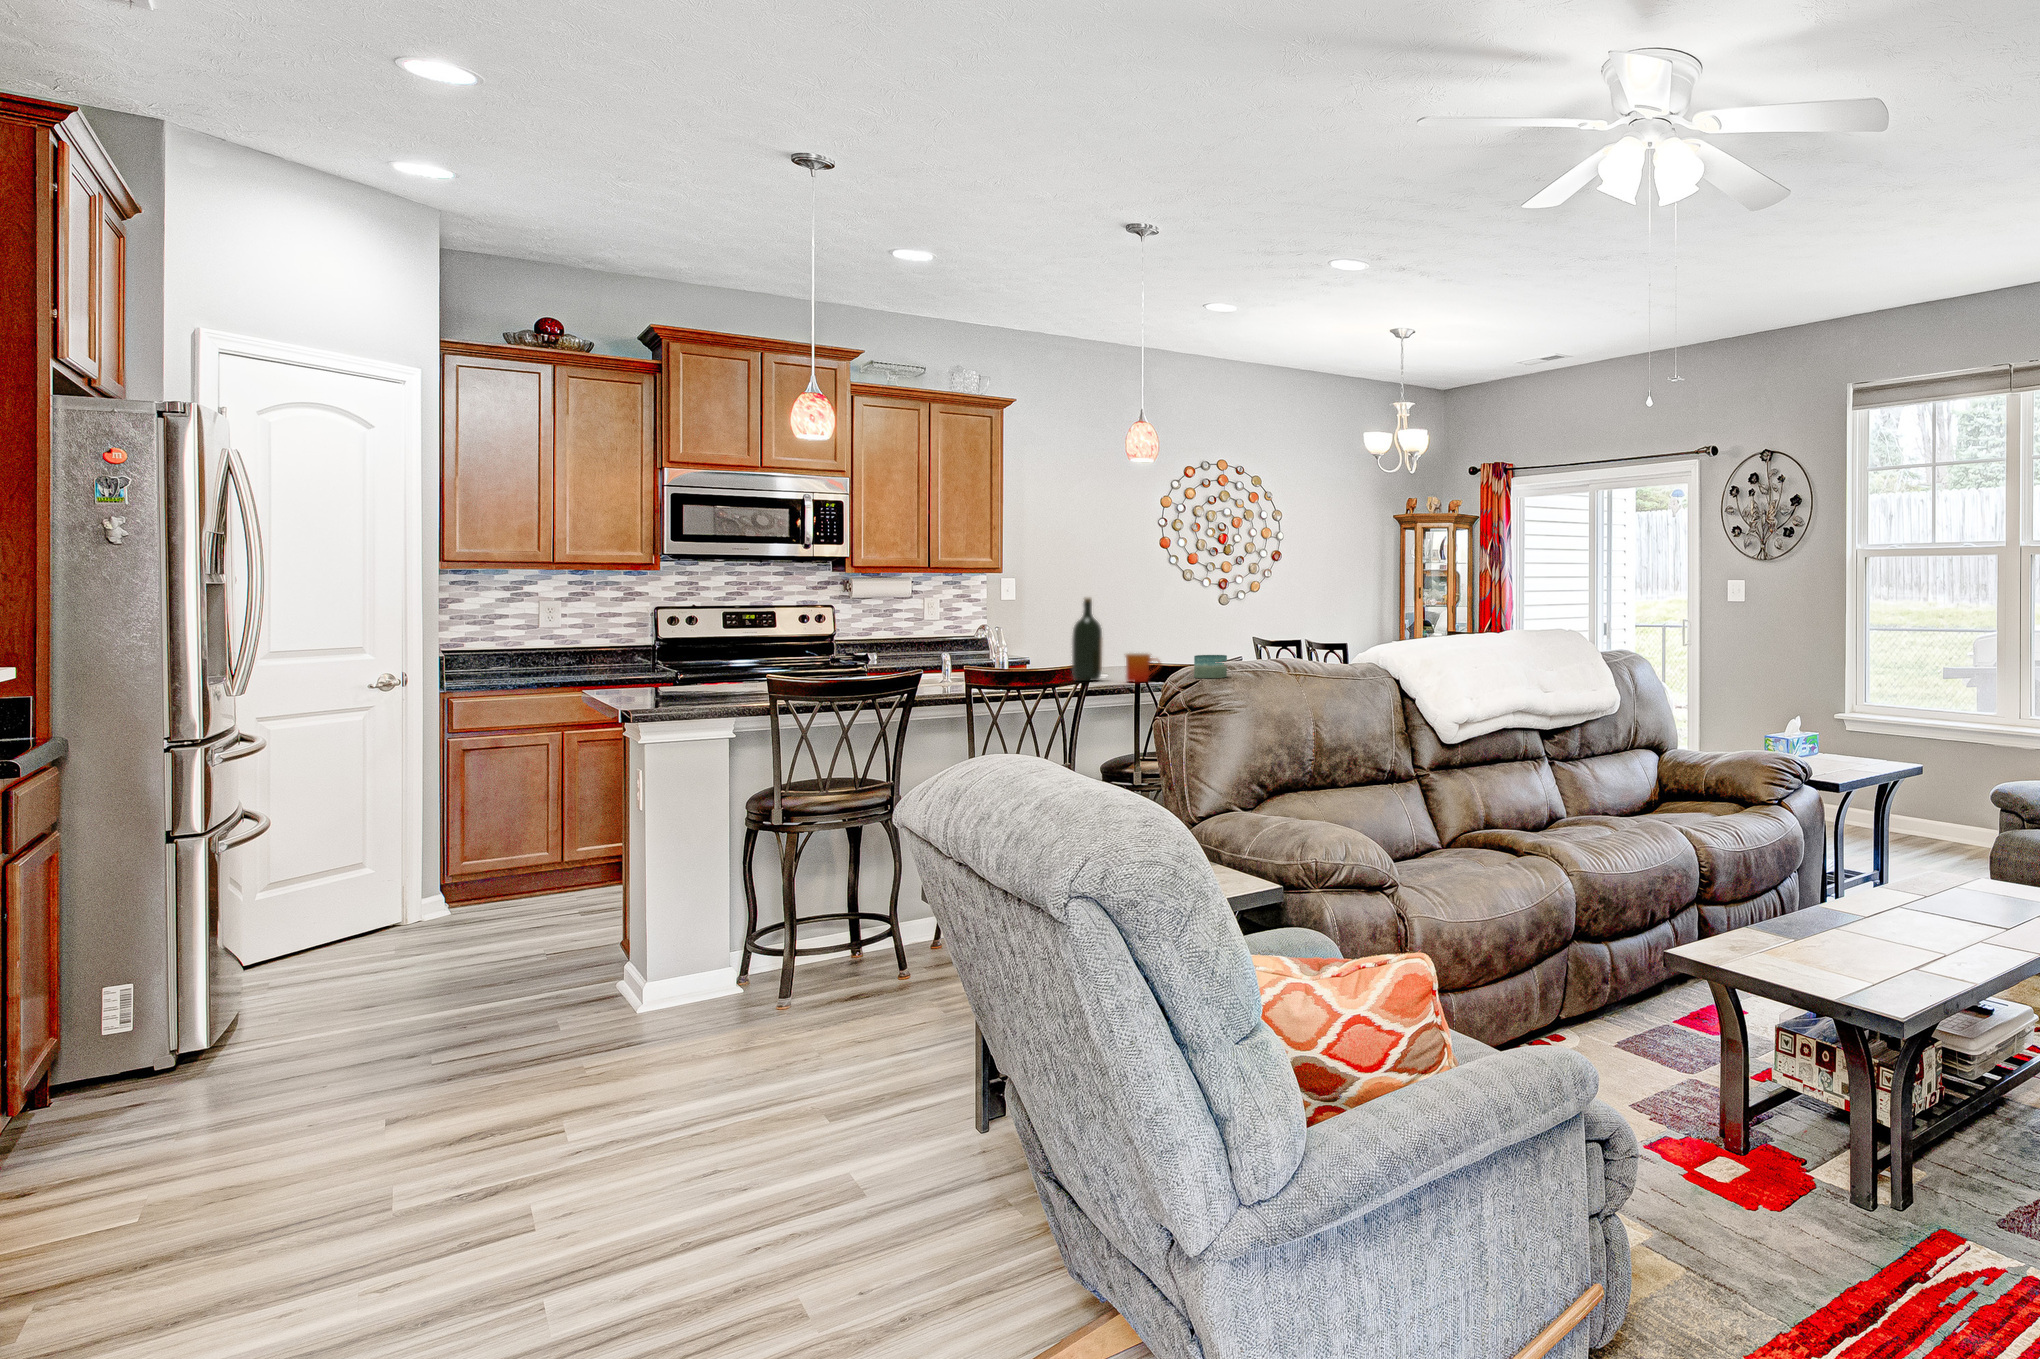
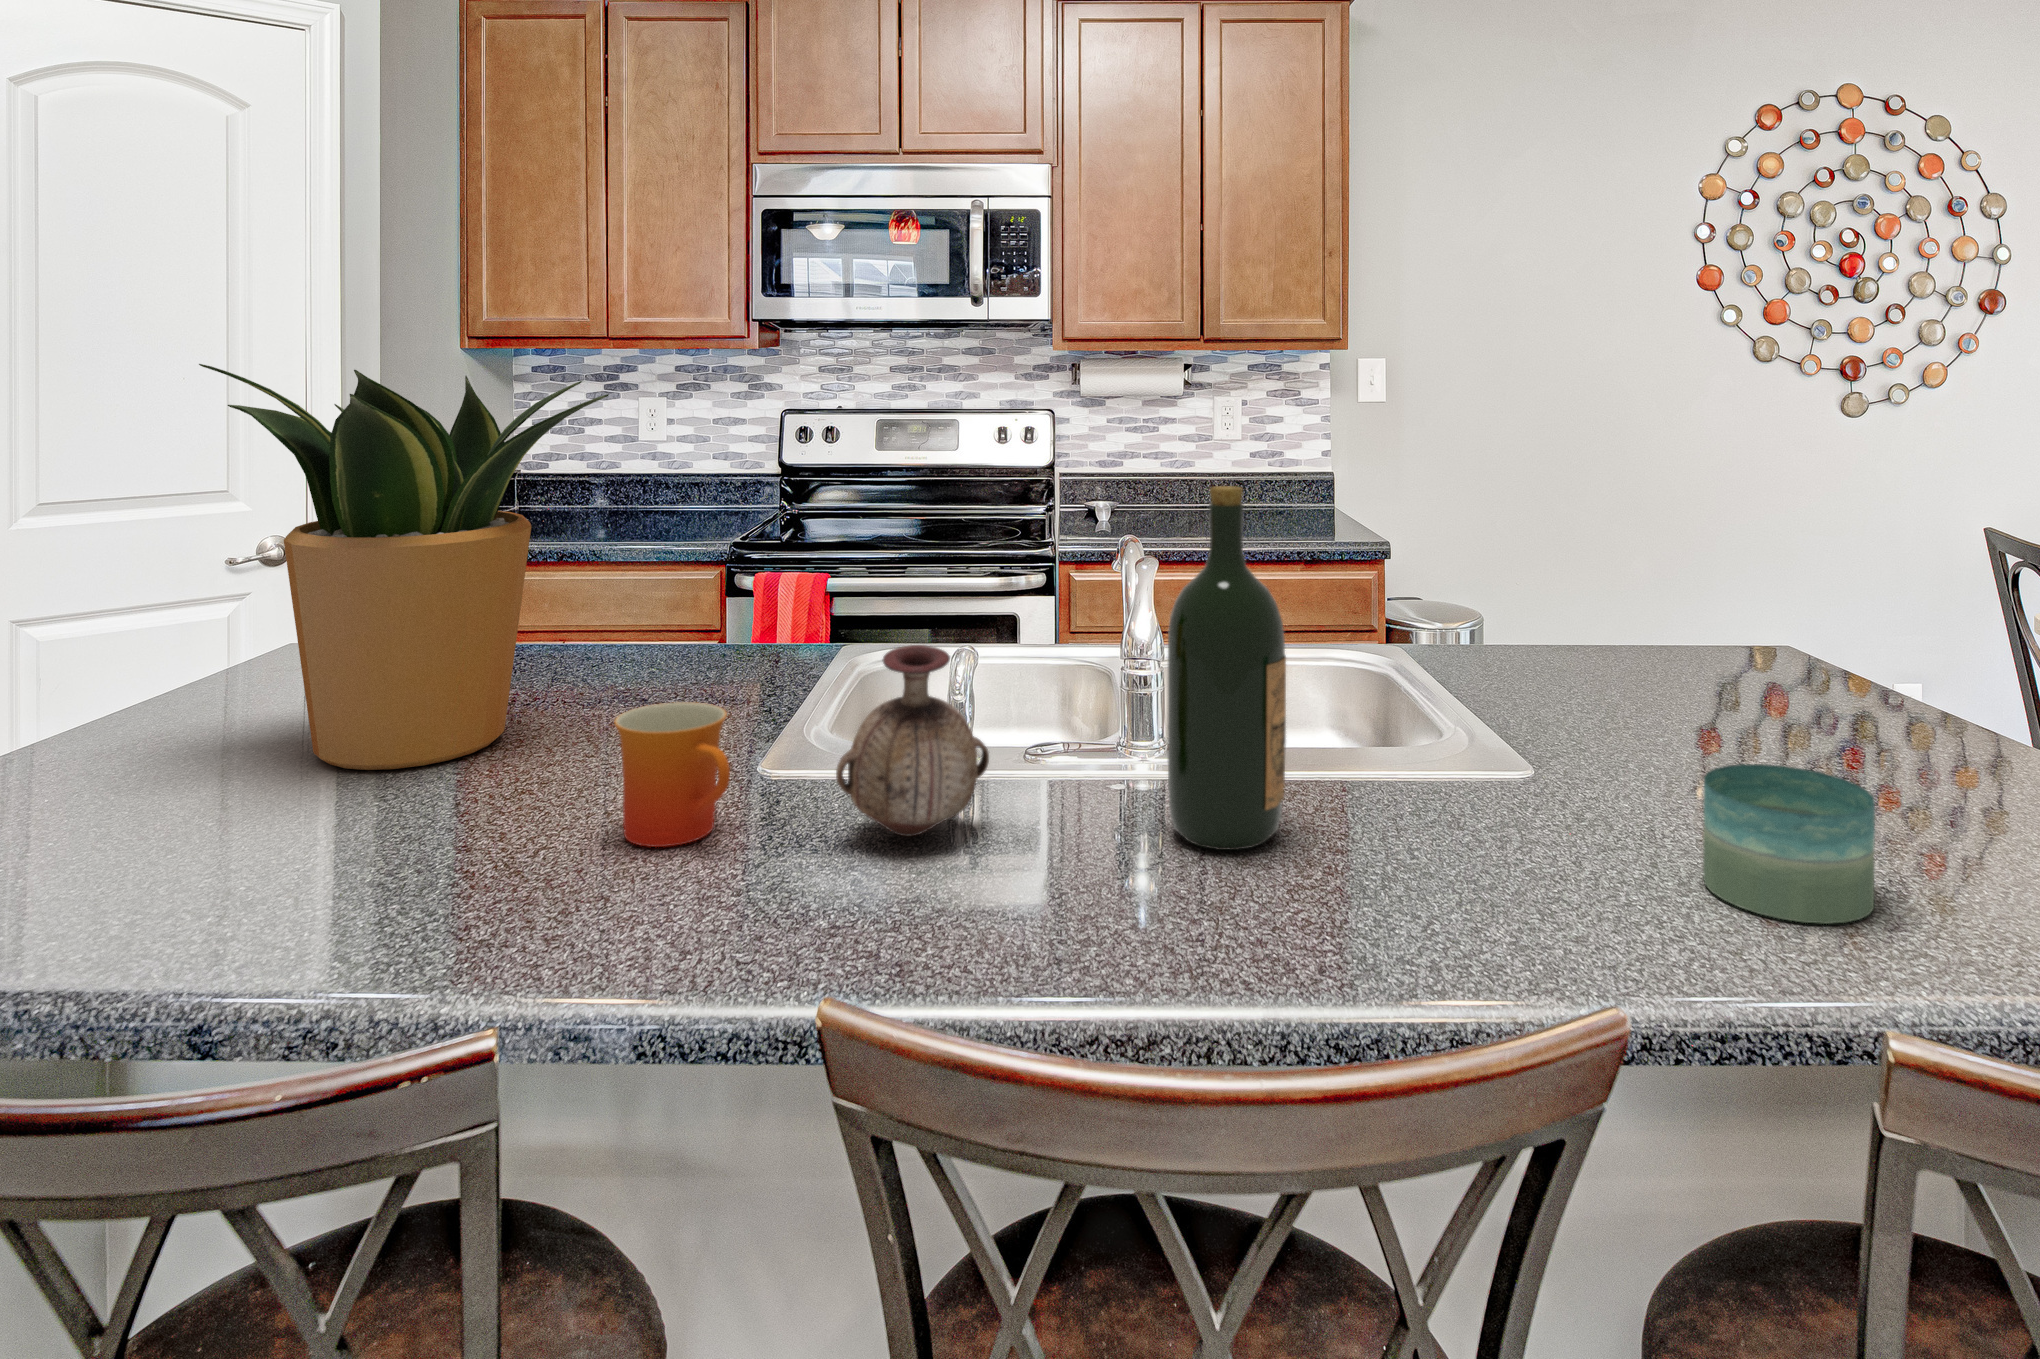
potted plant: none [741,566,882,690] -> present [199,364,609,770]
vase: none [994,638,1029,684] -> present [836,645,989,836]
mug: present [1126,653,1160,682] -> present [614,702,730,847]

